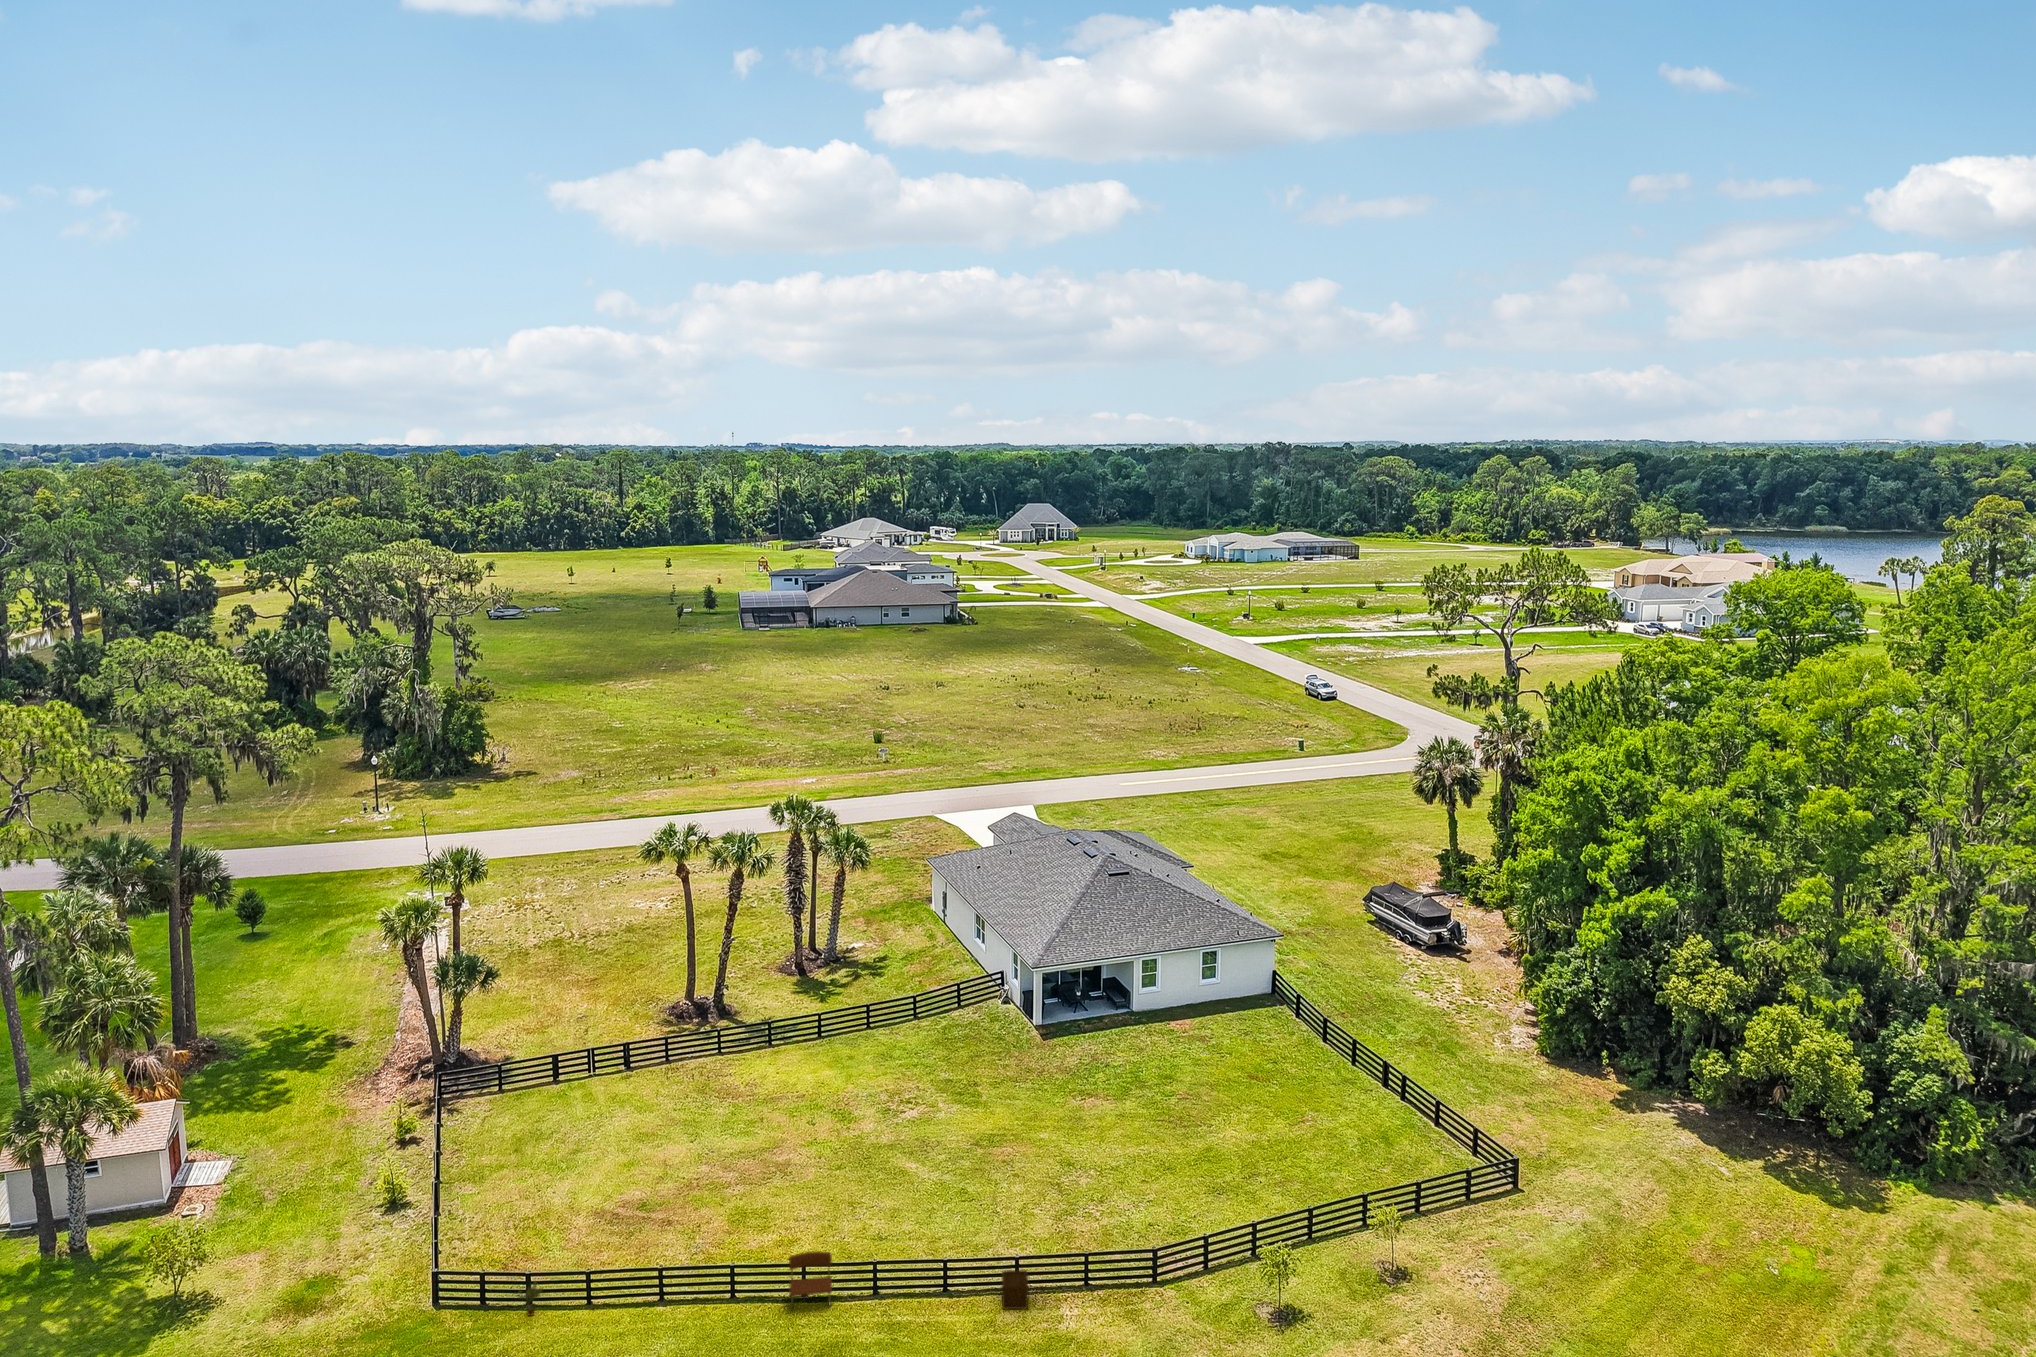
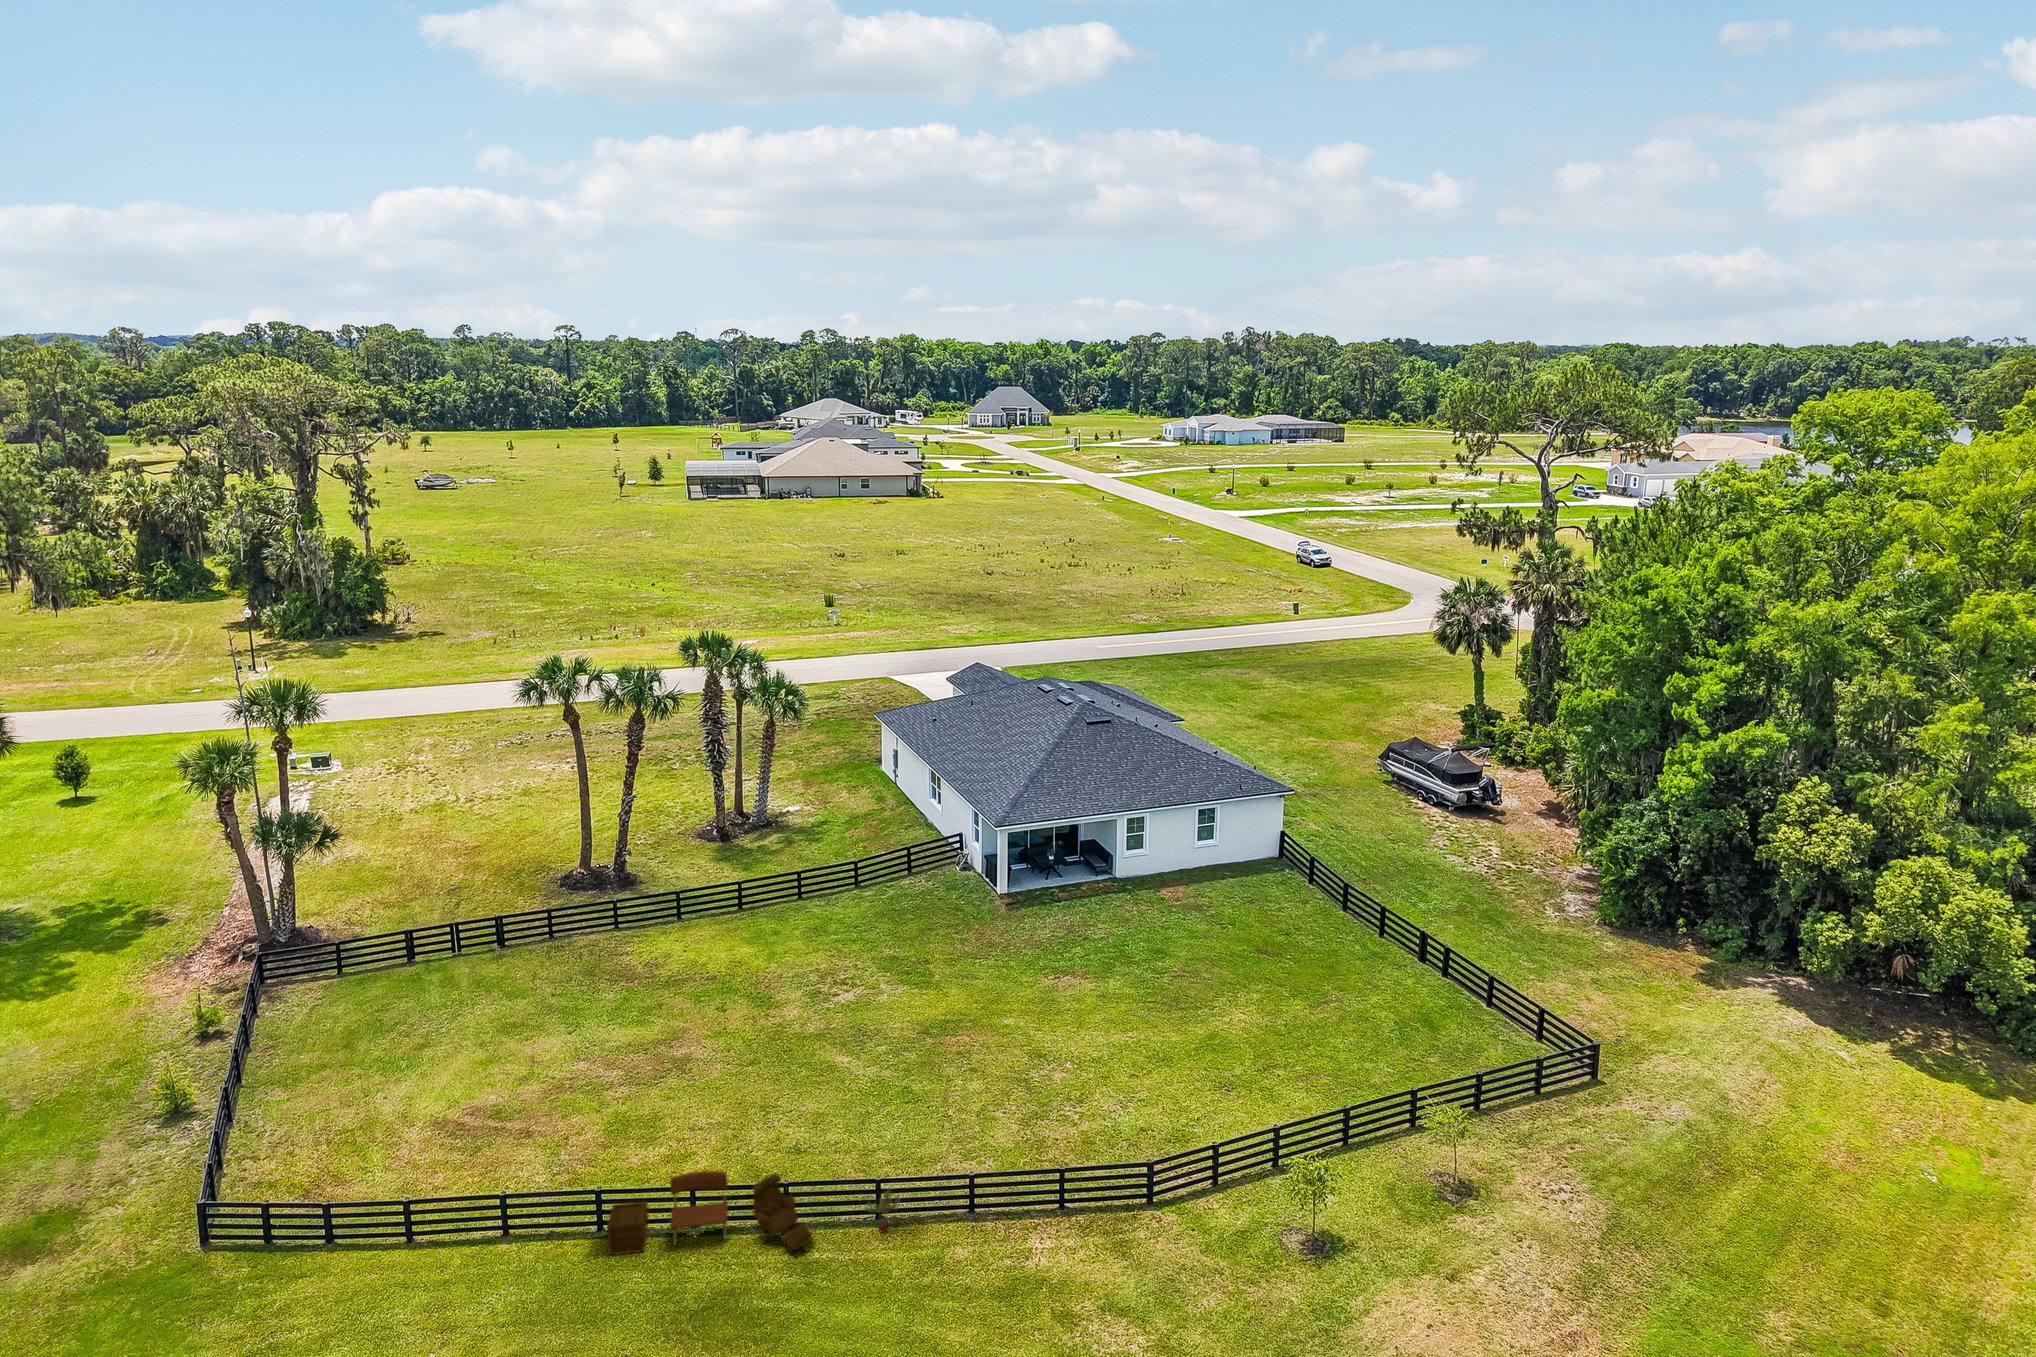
lounge chair: none [851,1254,896,1318] -> present [753,1174,812,1251]
wooden crate: present [1002,1270,1029,1309] -> present [607,1201,648,1255]
potted tree: present [518,1282,542,1316] -> present [865,1191,900,1233]

